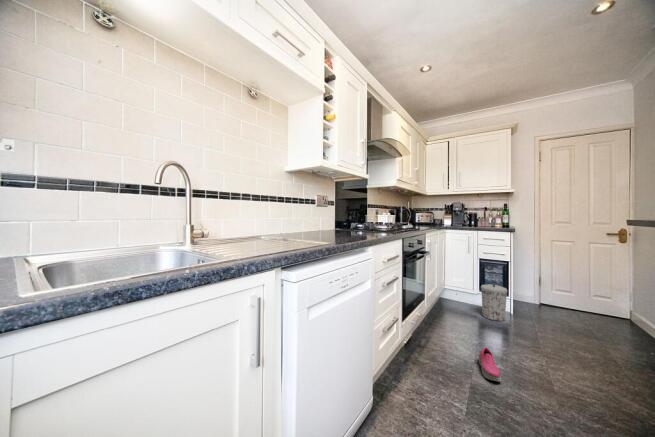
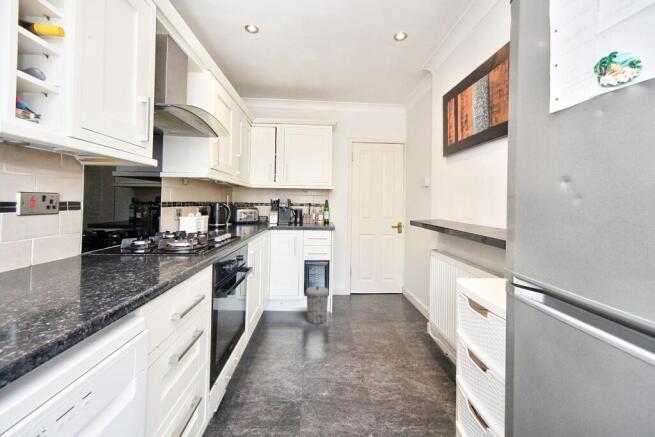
shoe: present [479,348,501,382] -> none [307,375,329,418]

